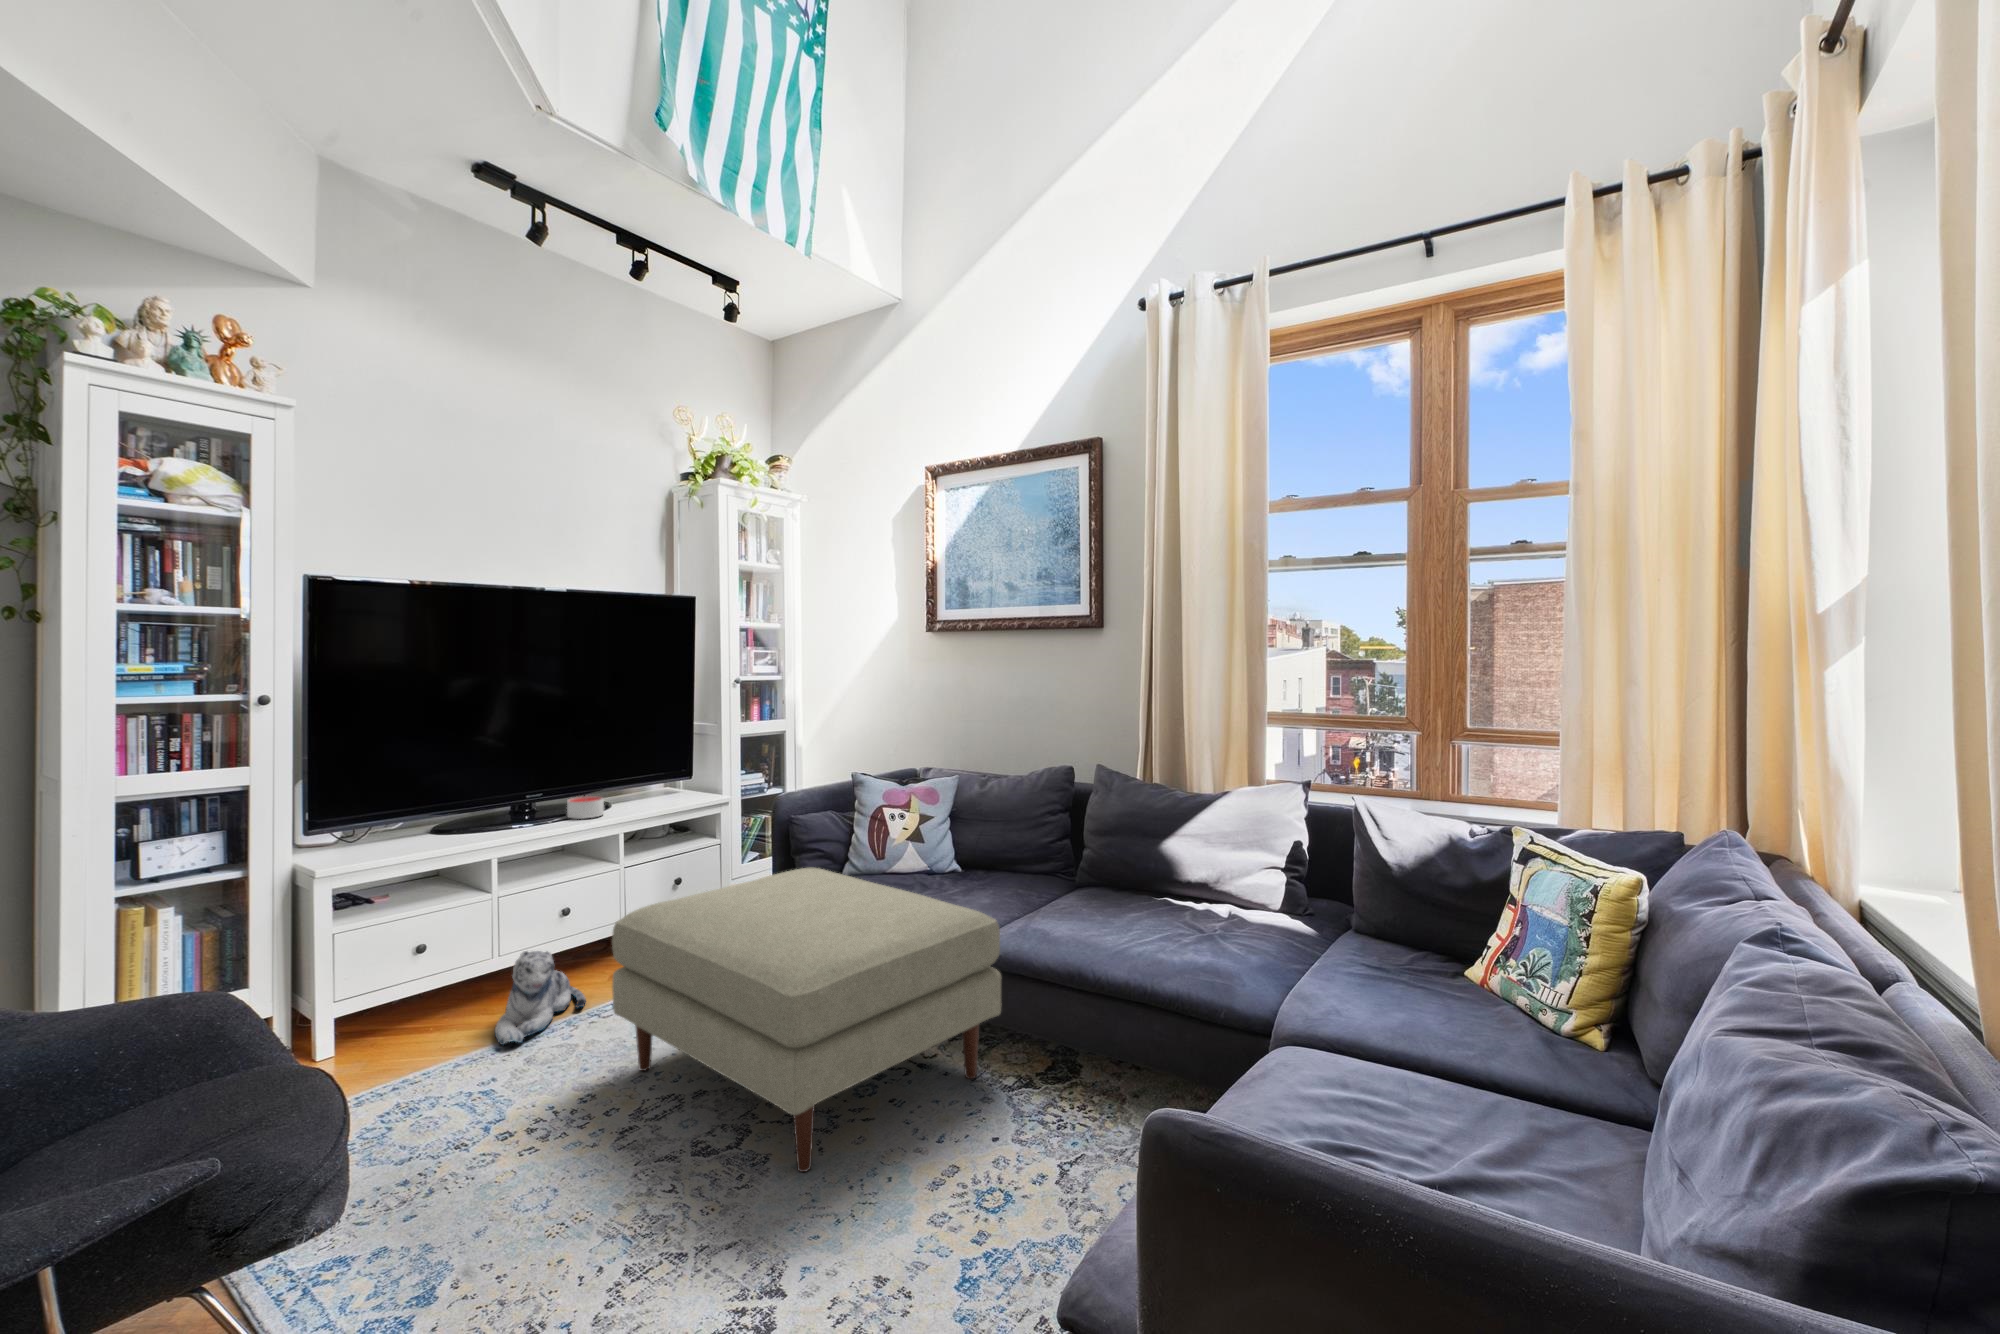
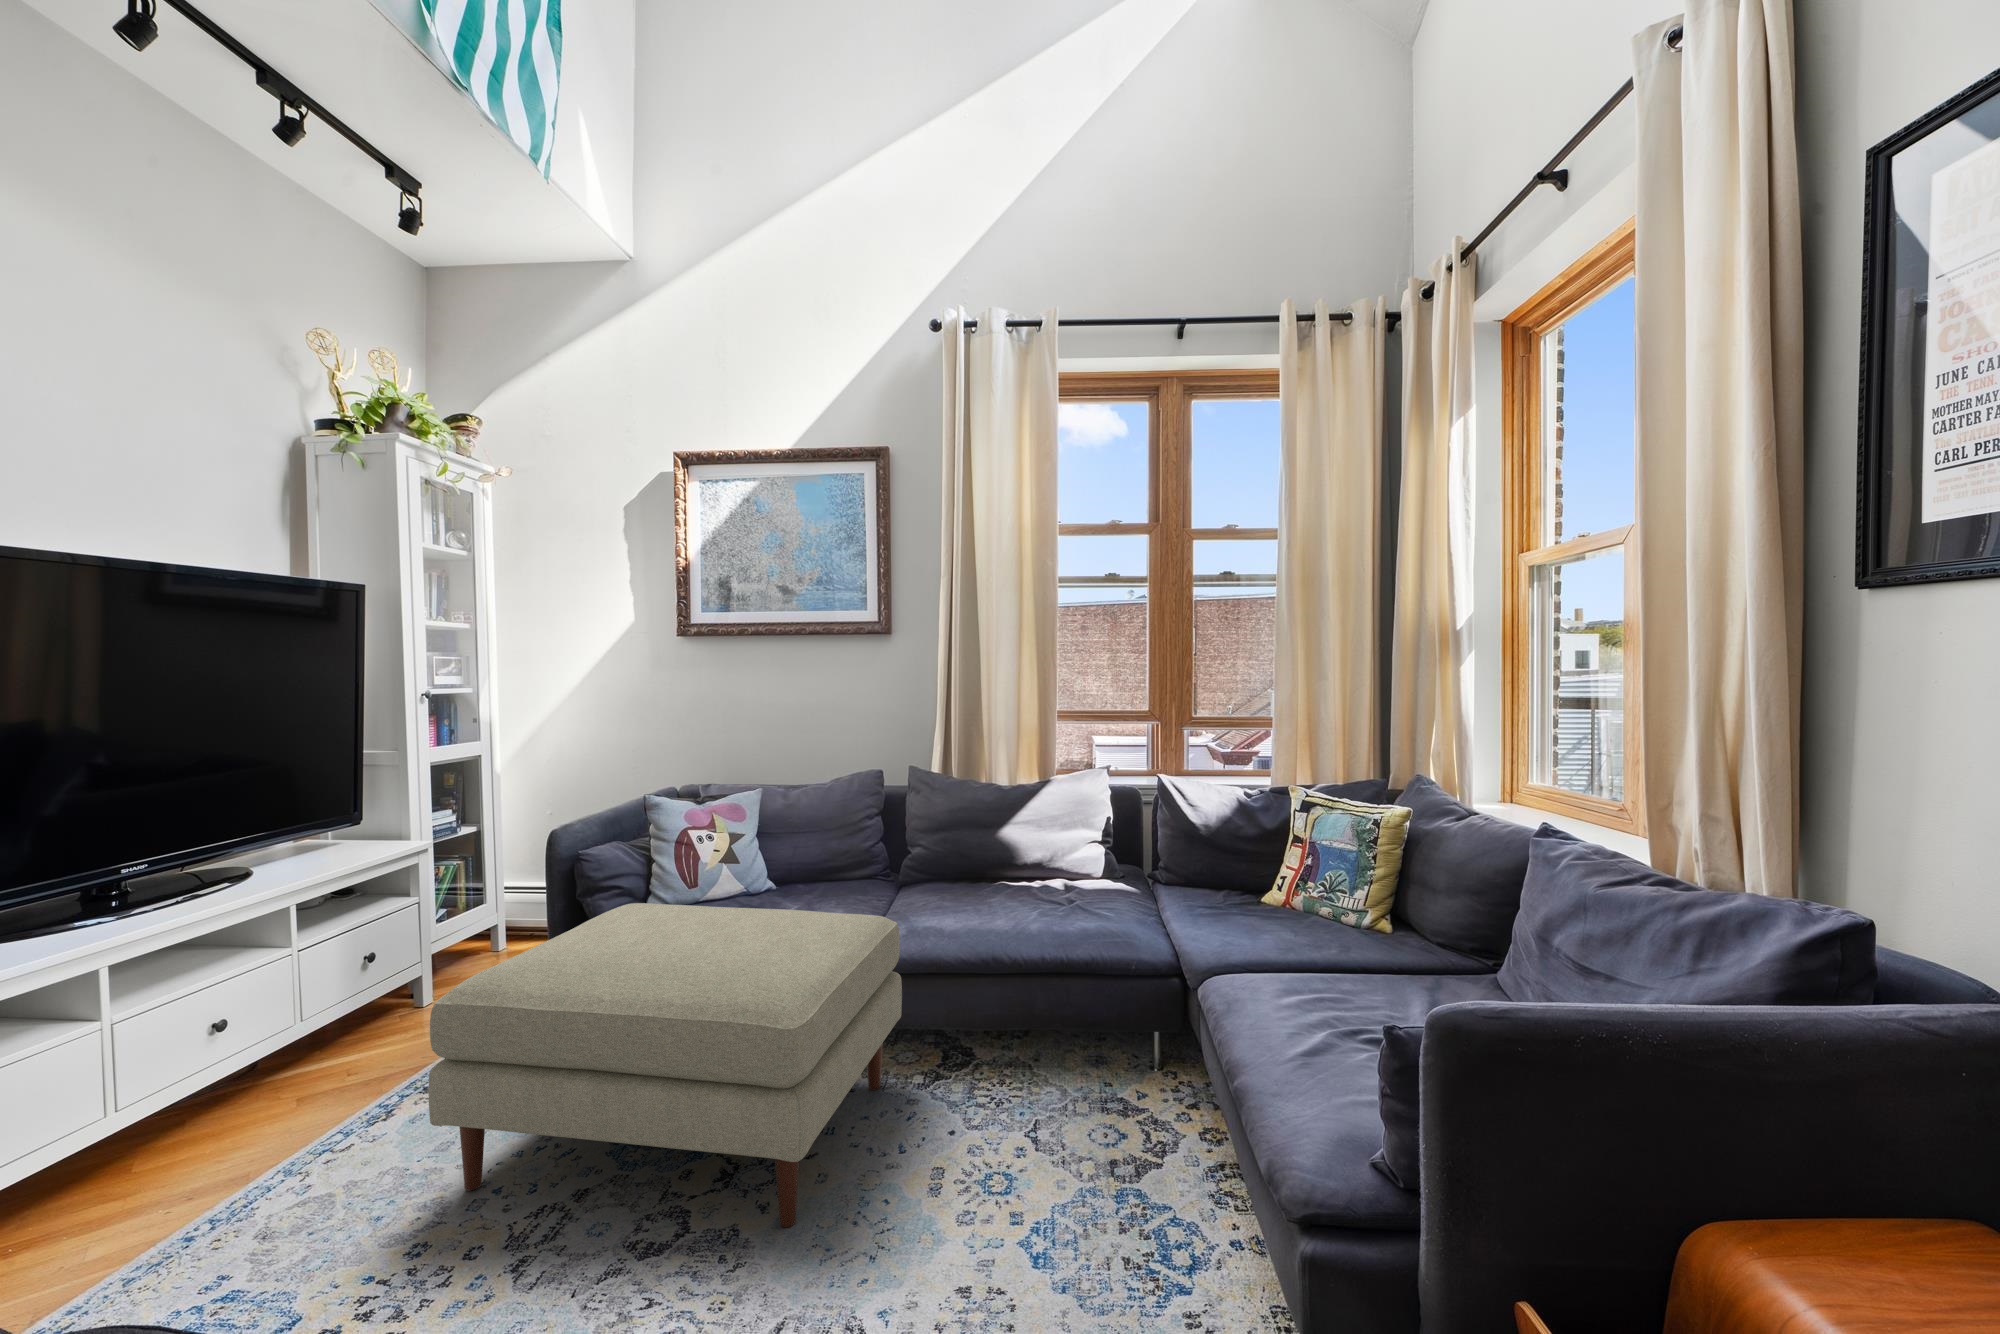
candle: present [567,796,604,819] -> none [204,856,265,890]
plush toy: present [495,951,586,1045] -> none [163,1076,298,1225]

